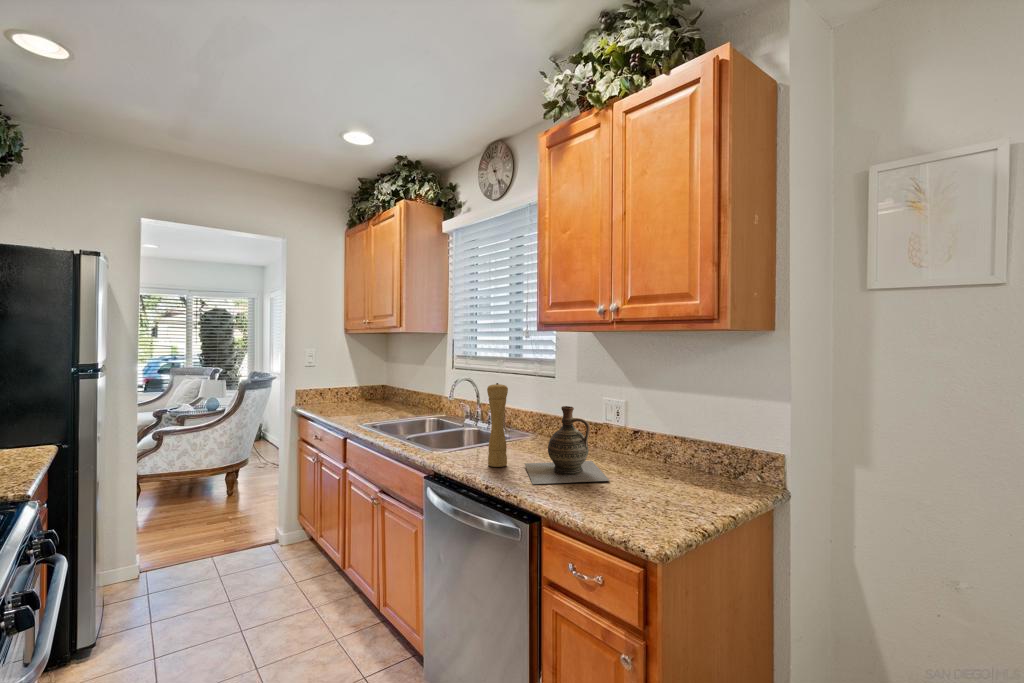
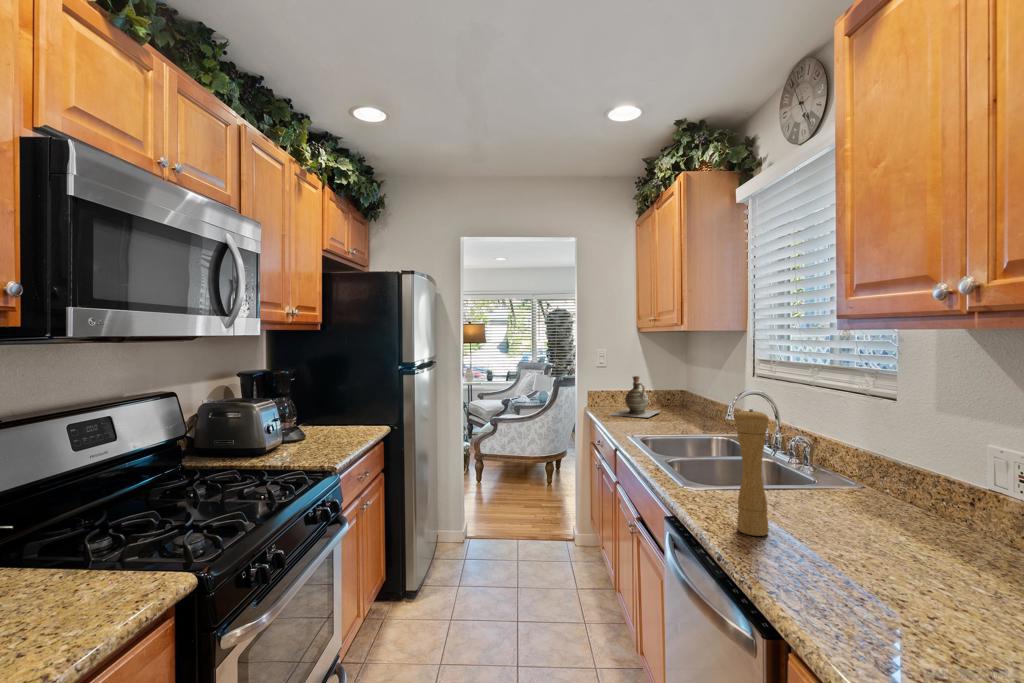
ceramic jug: present [525,406,609,484] -> present [610,376,660,417]

